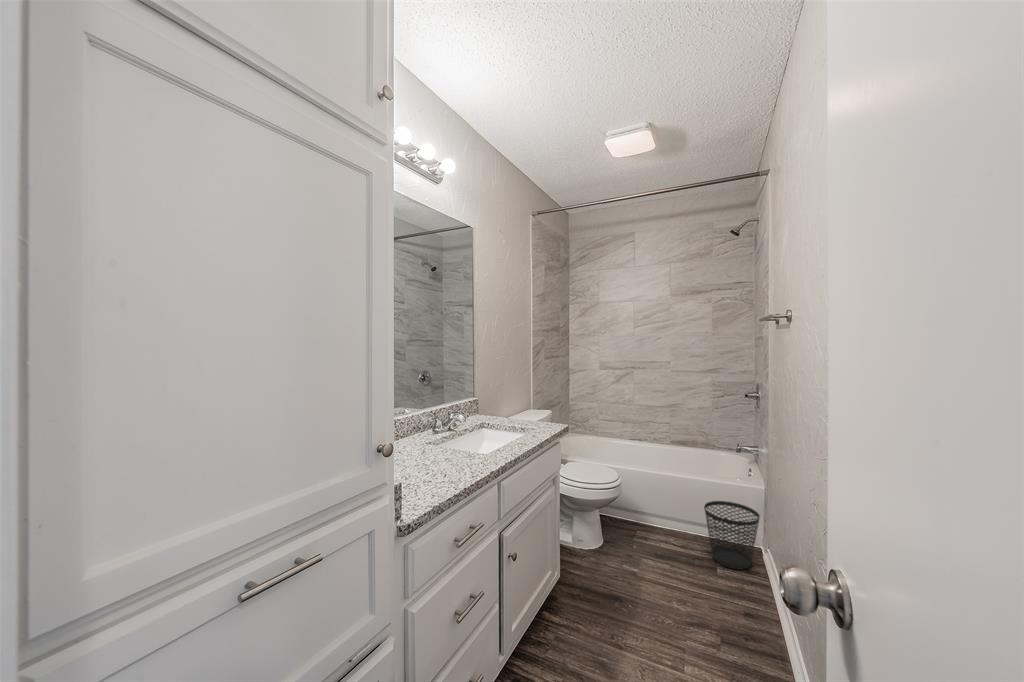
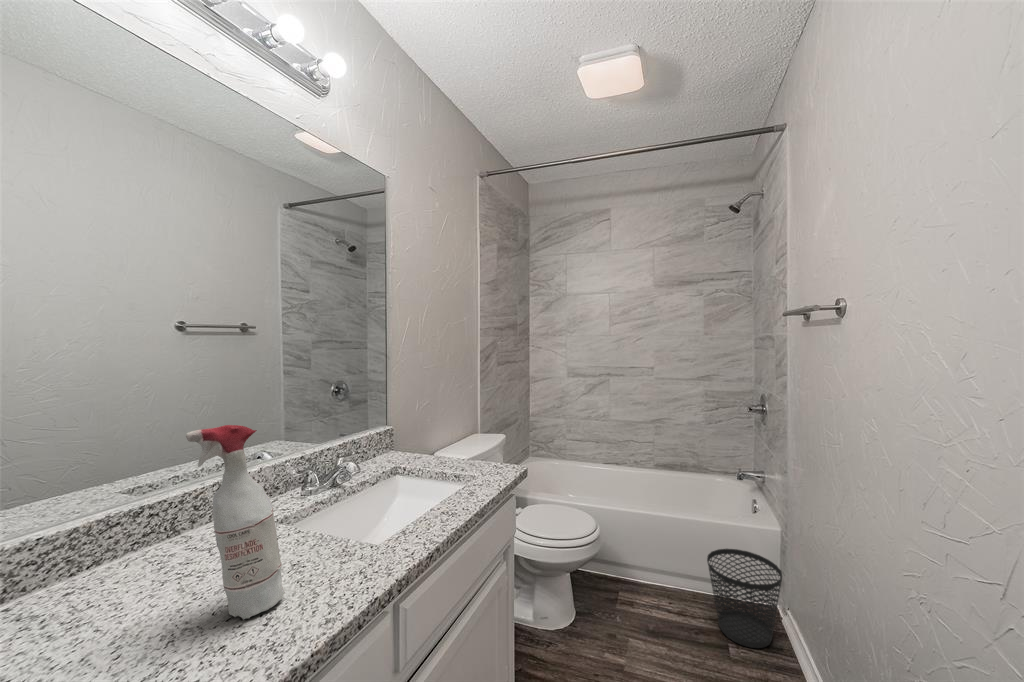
spray bottle: none [419,379,457,471] -> present [186,425,285,620]

